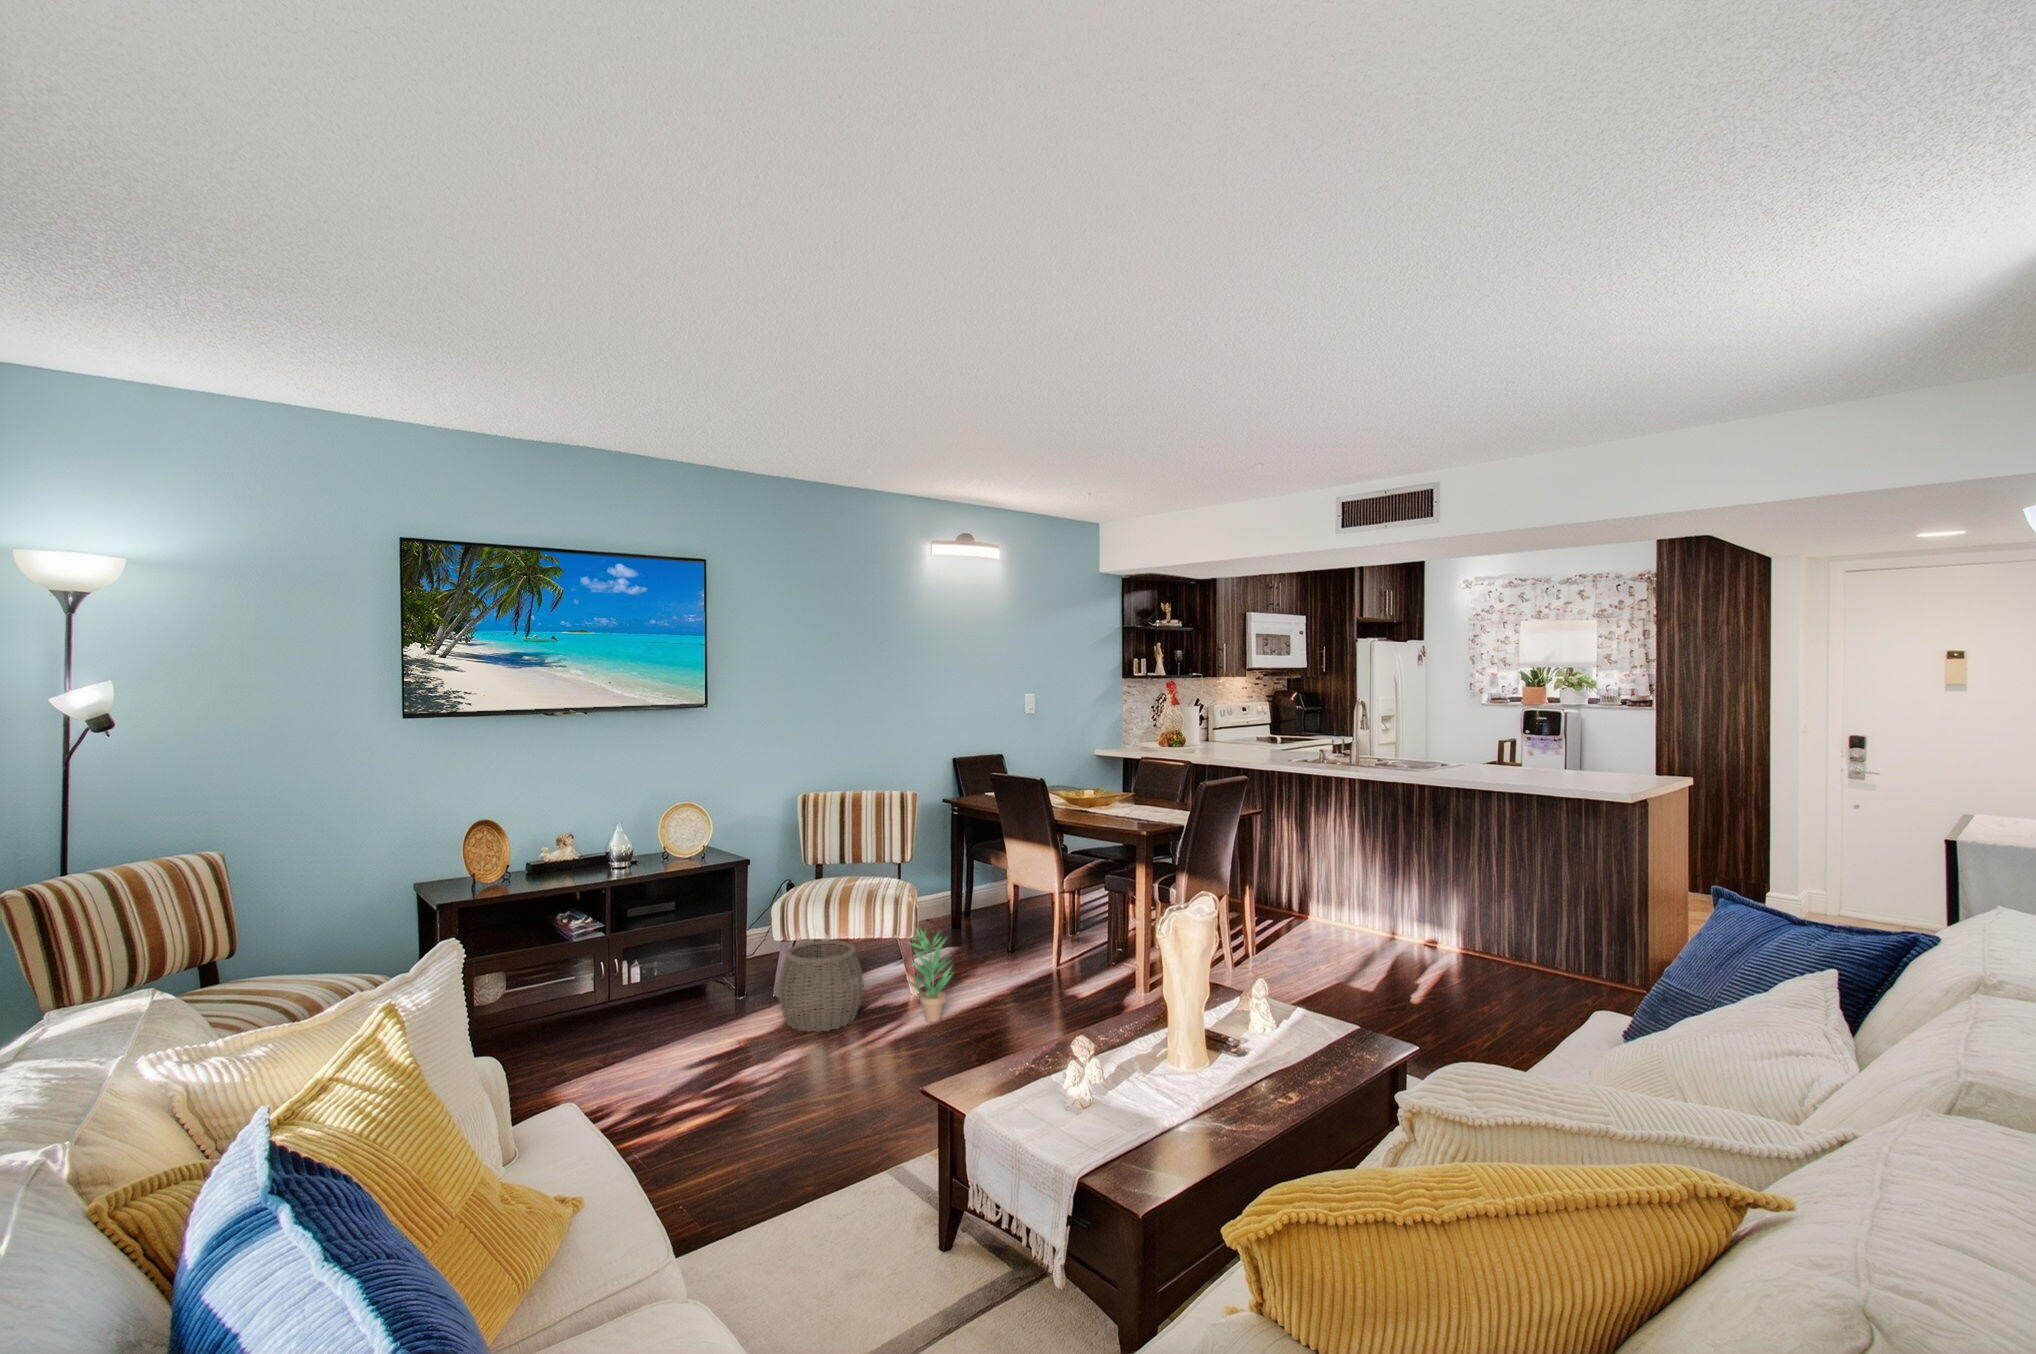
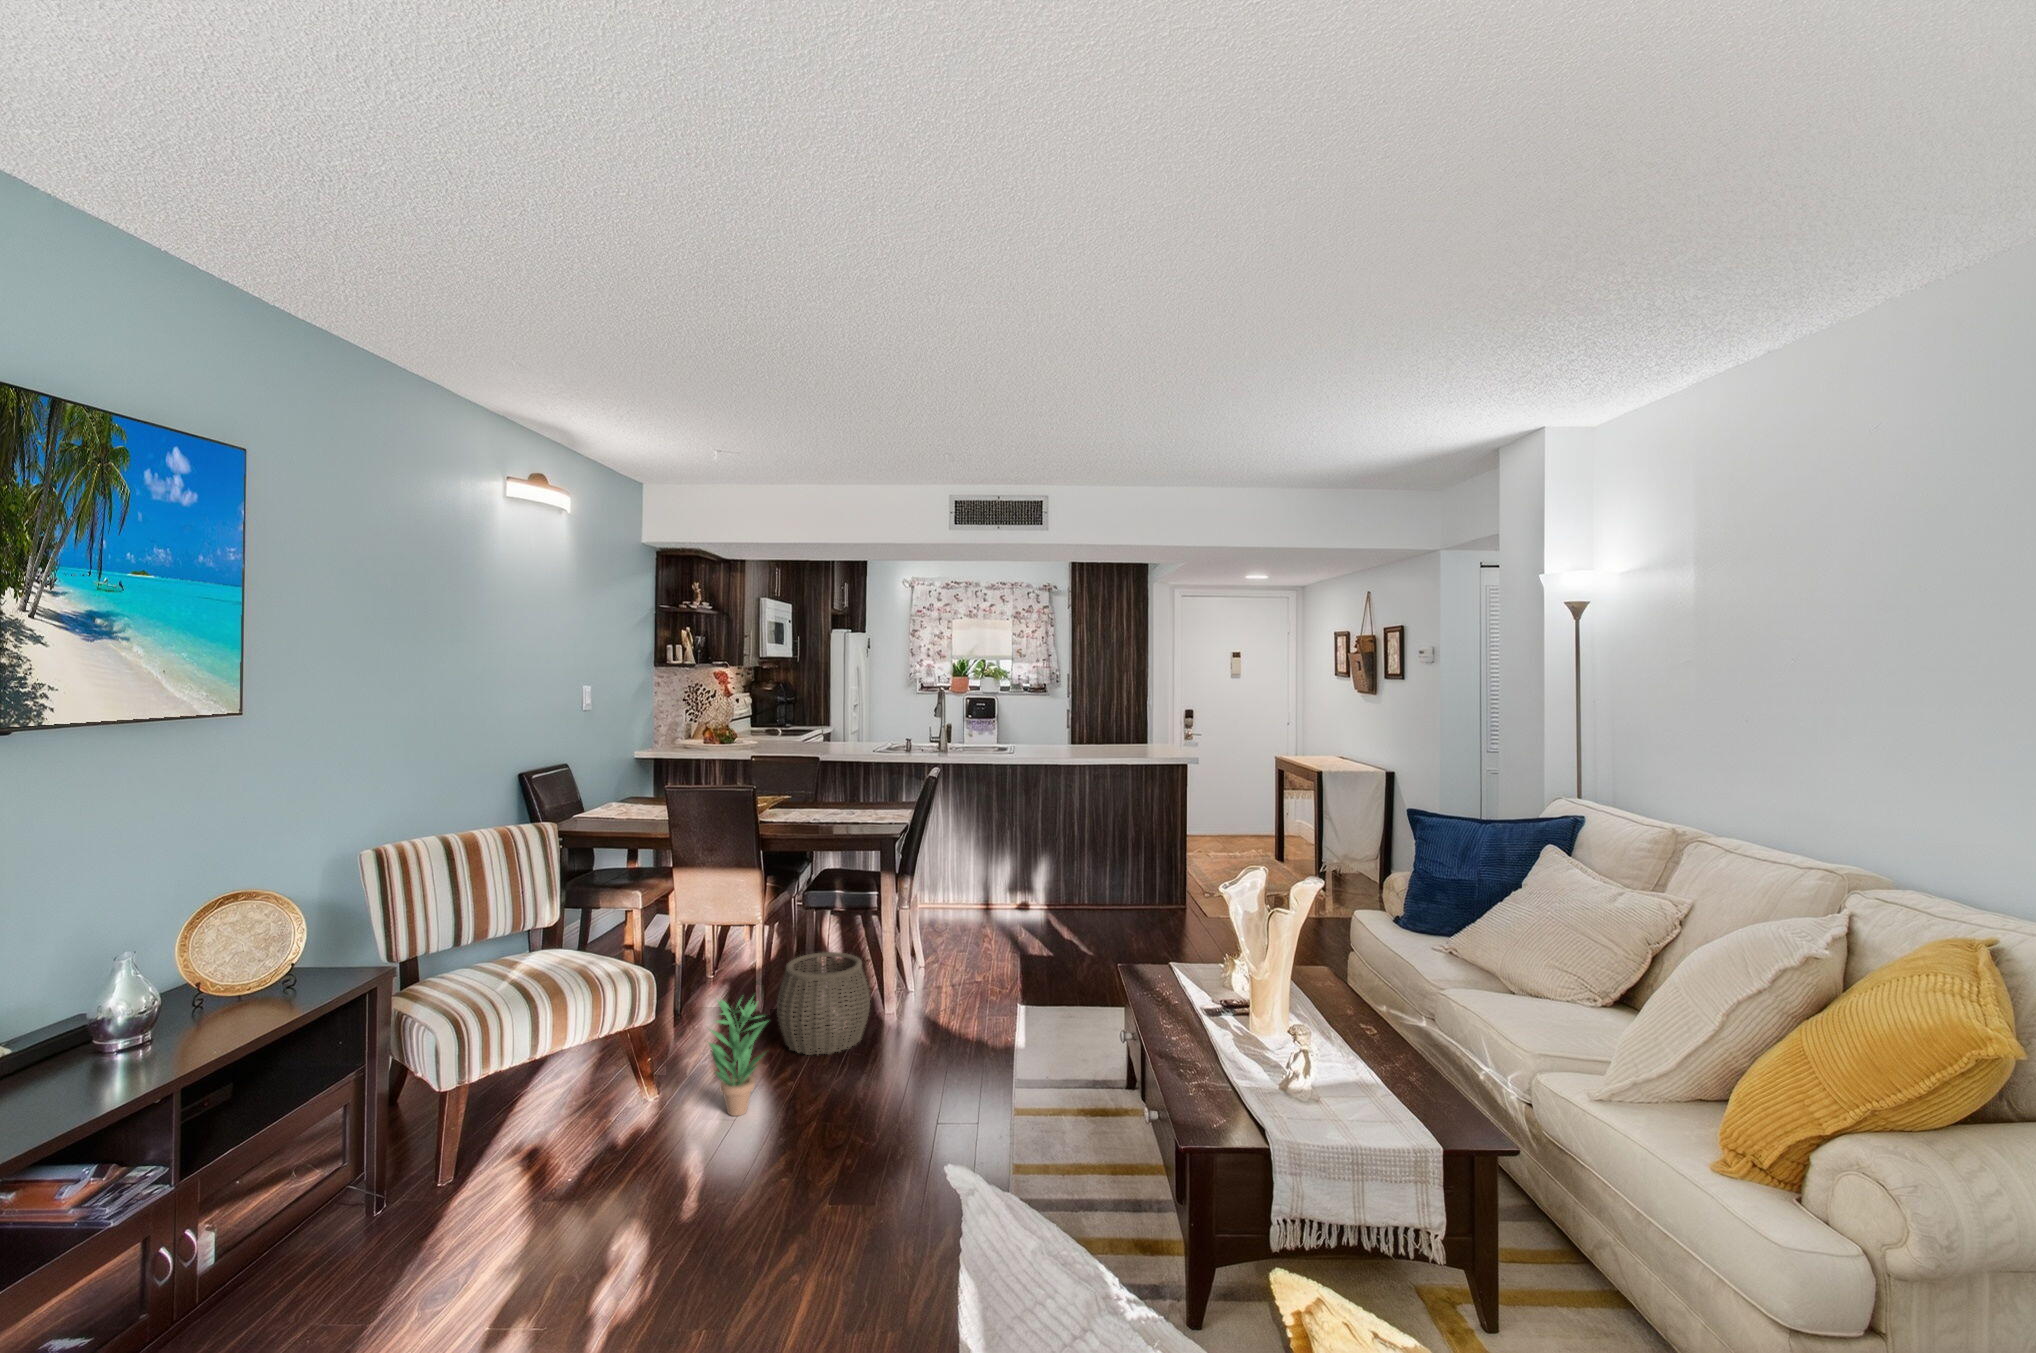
woven basket: present [778,940,864,1032] -> present [777,952,870,1055]

